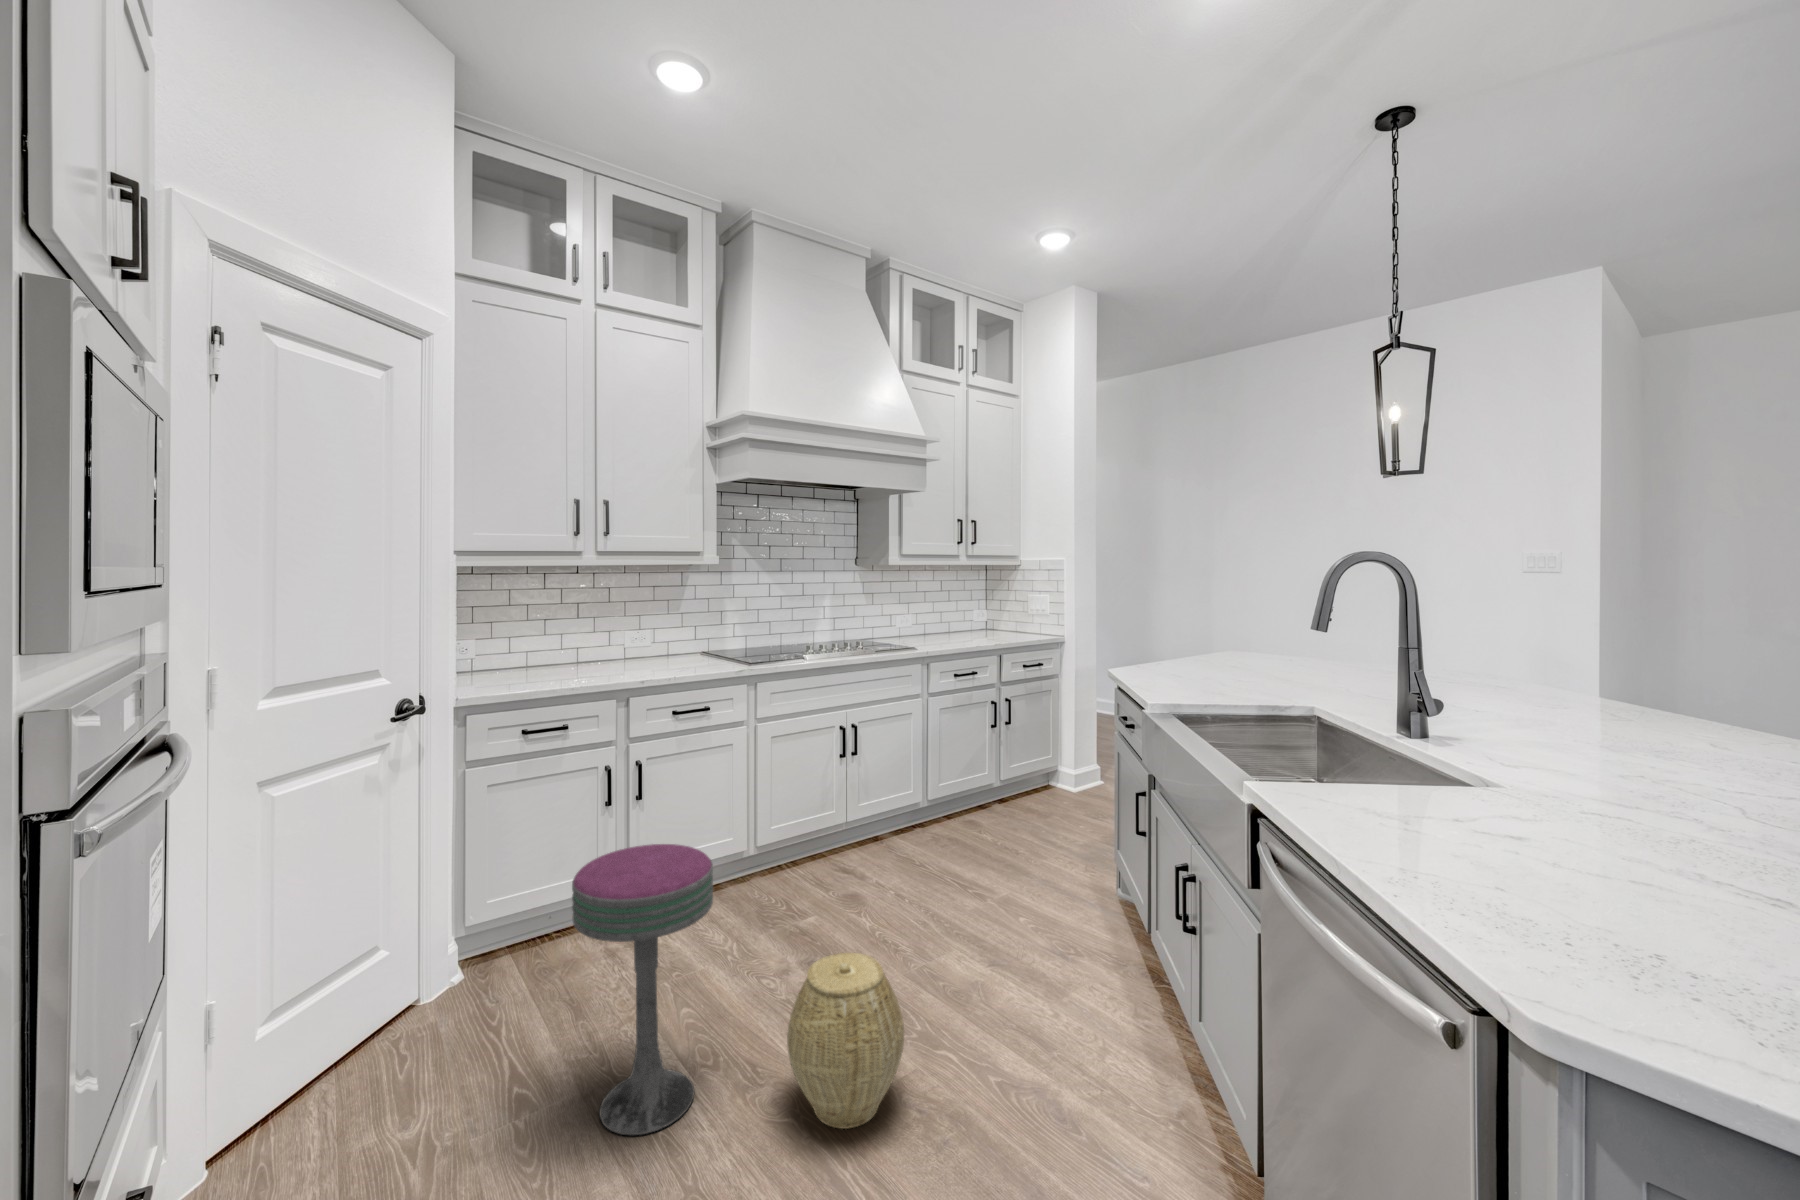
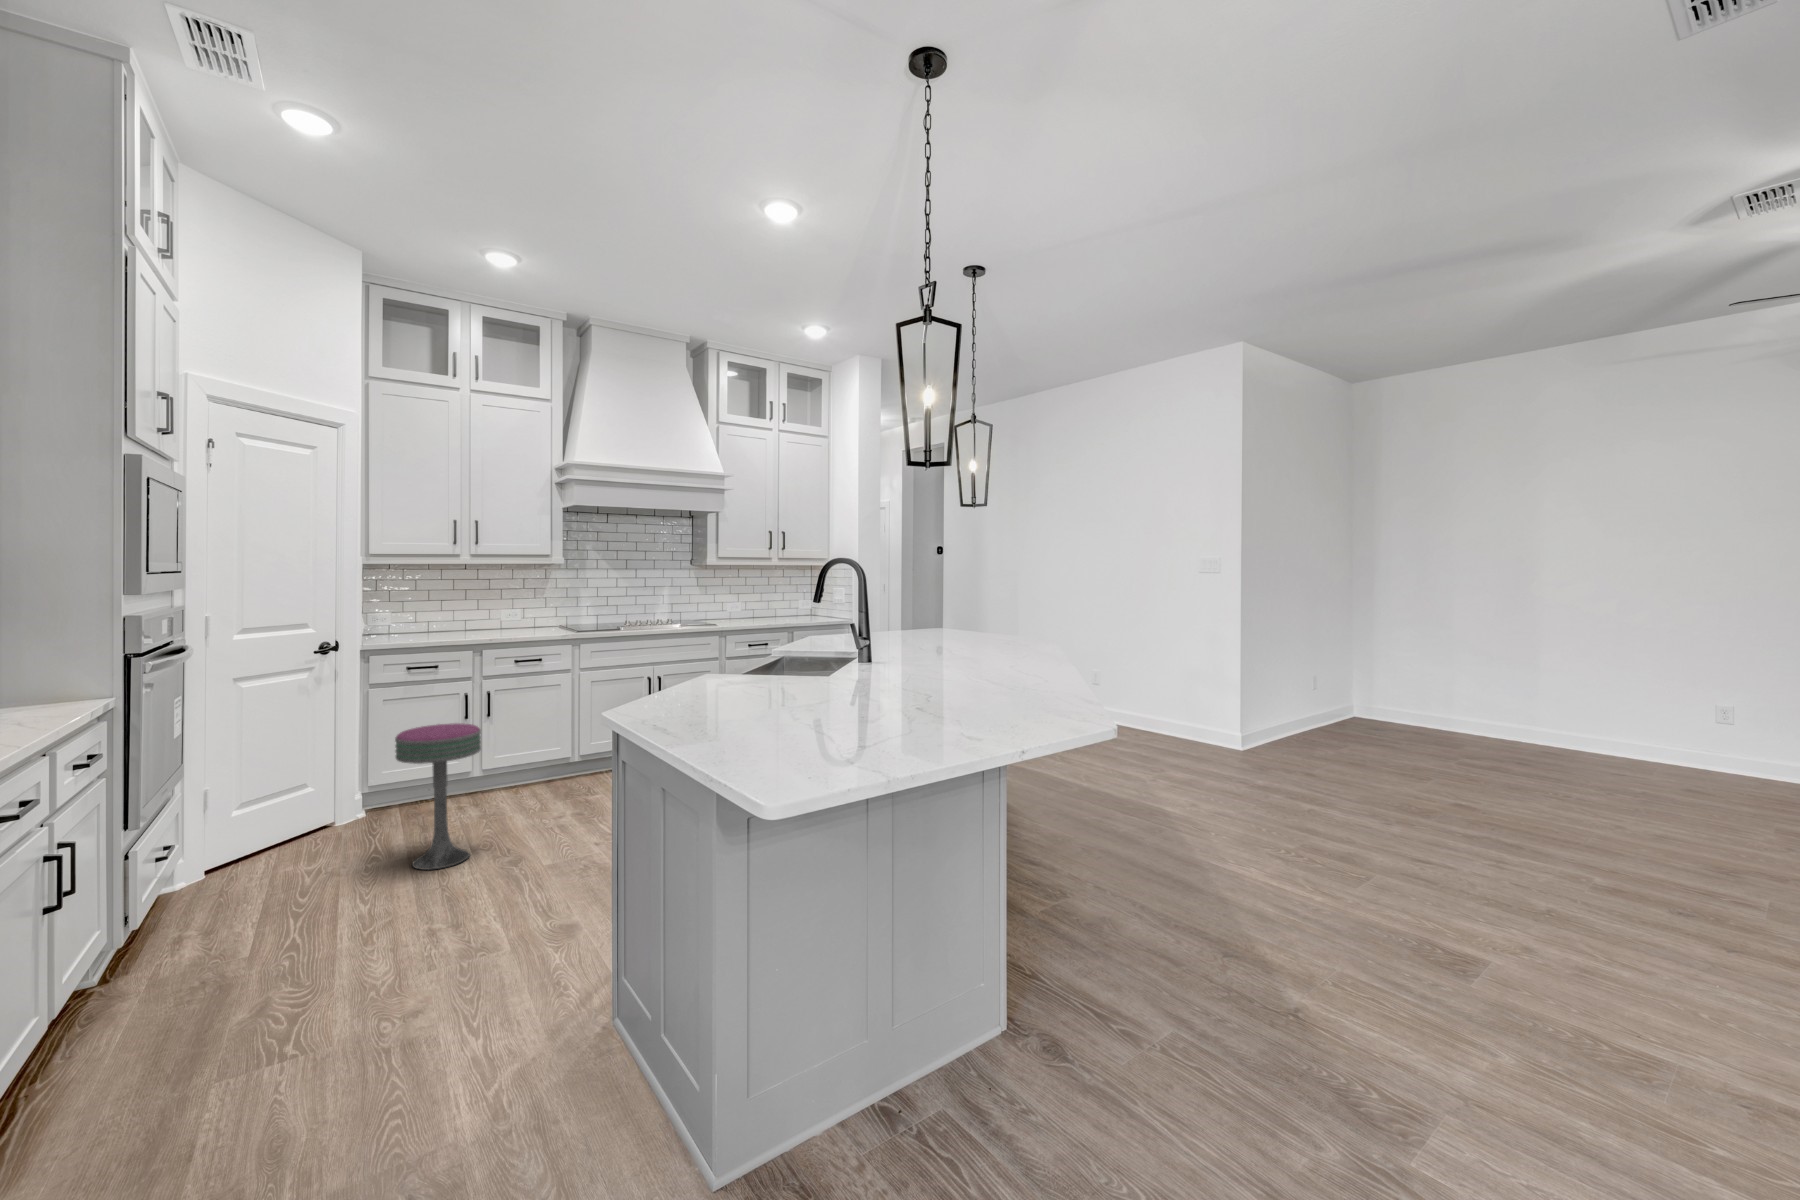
woven basket: present [787,953,904,1129] -> none [511,784,582,870]

